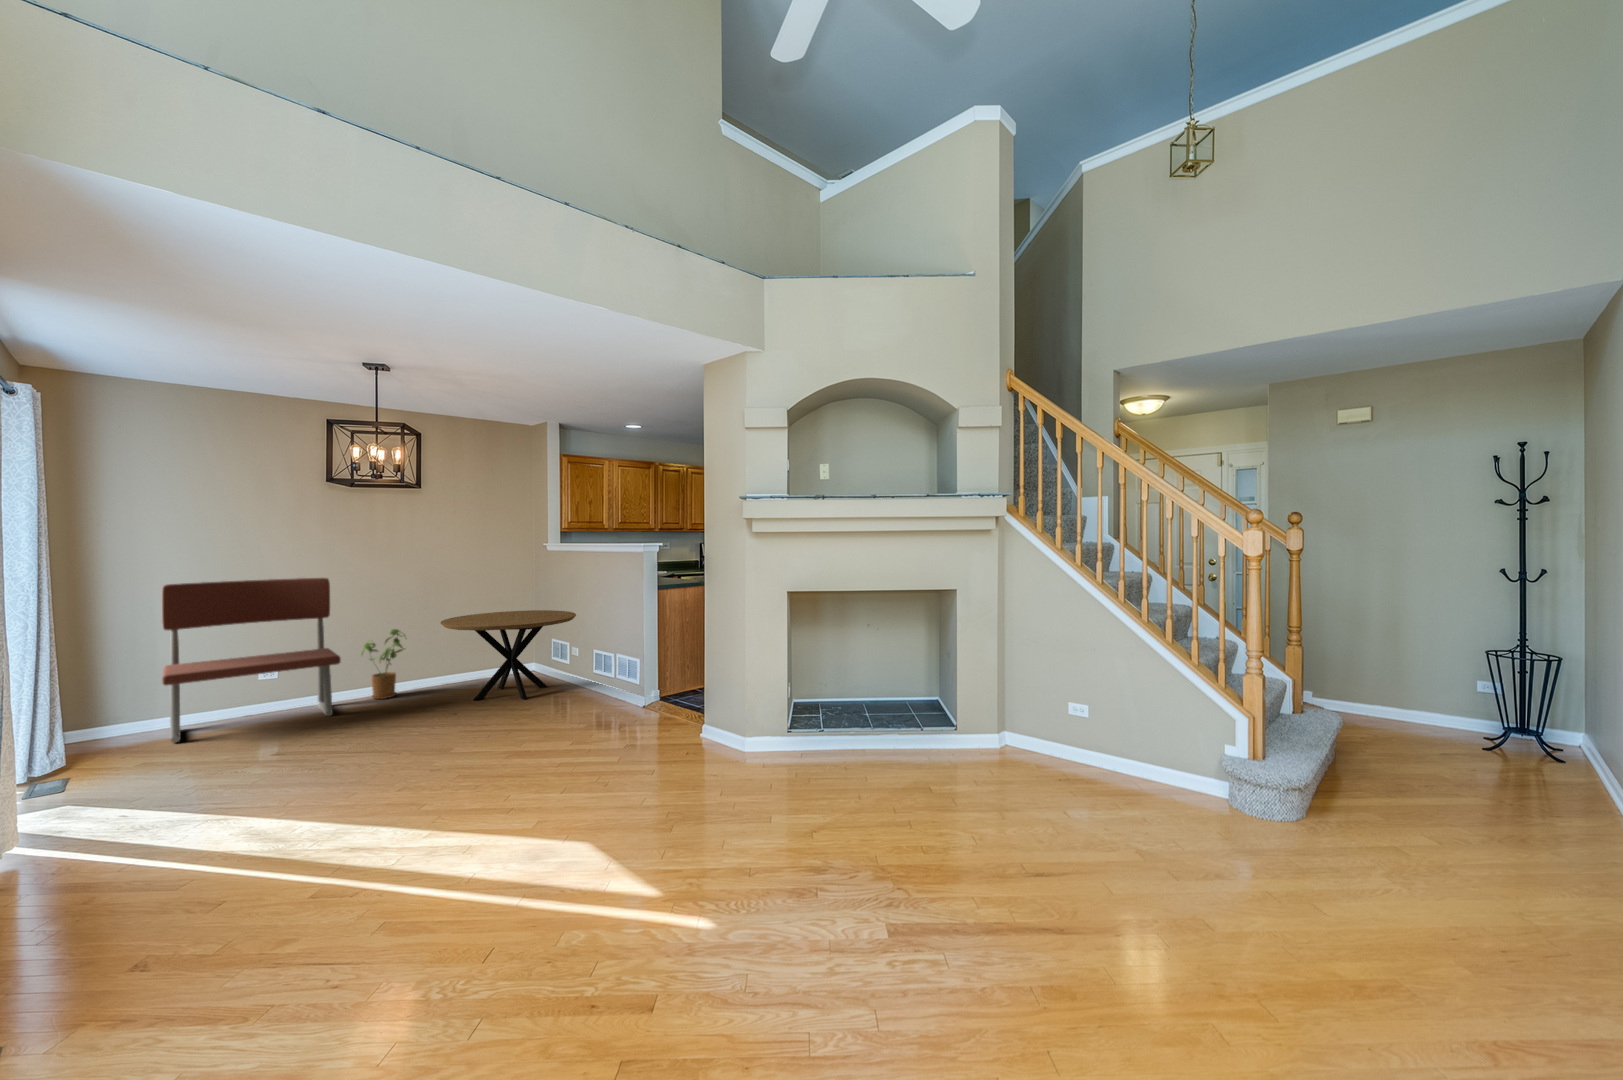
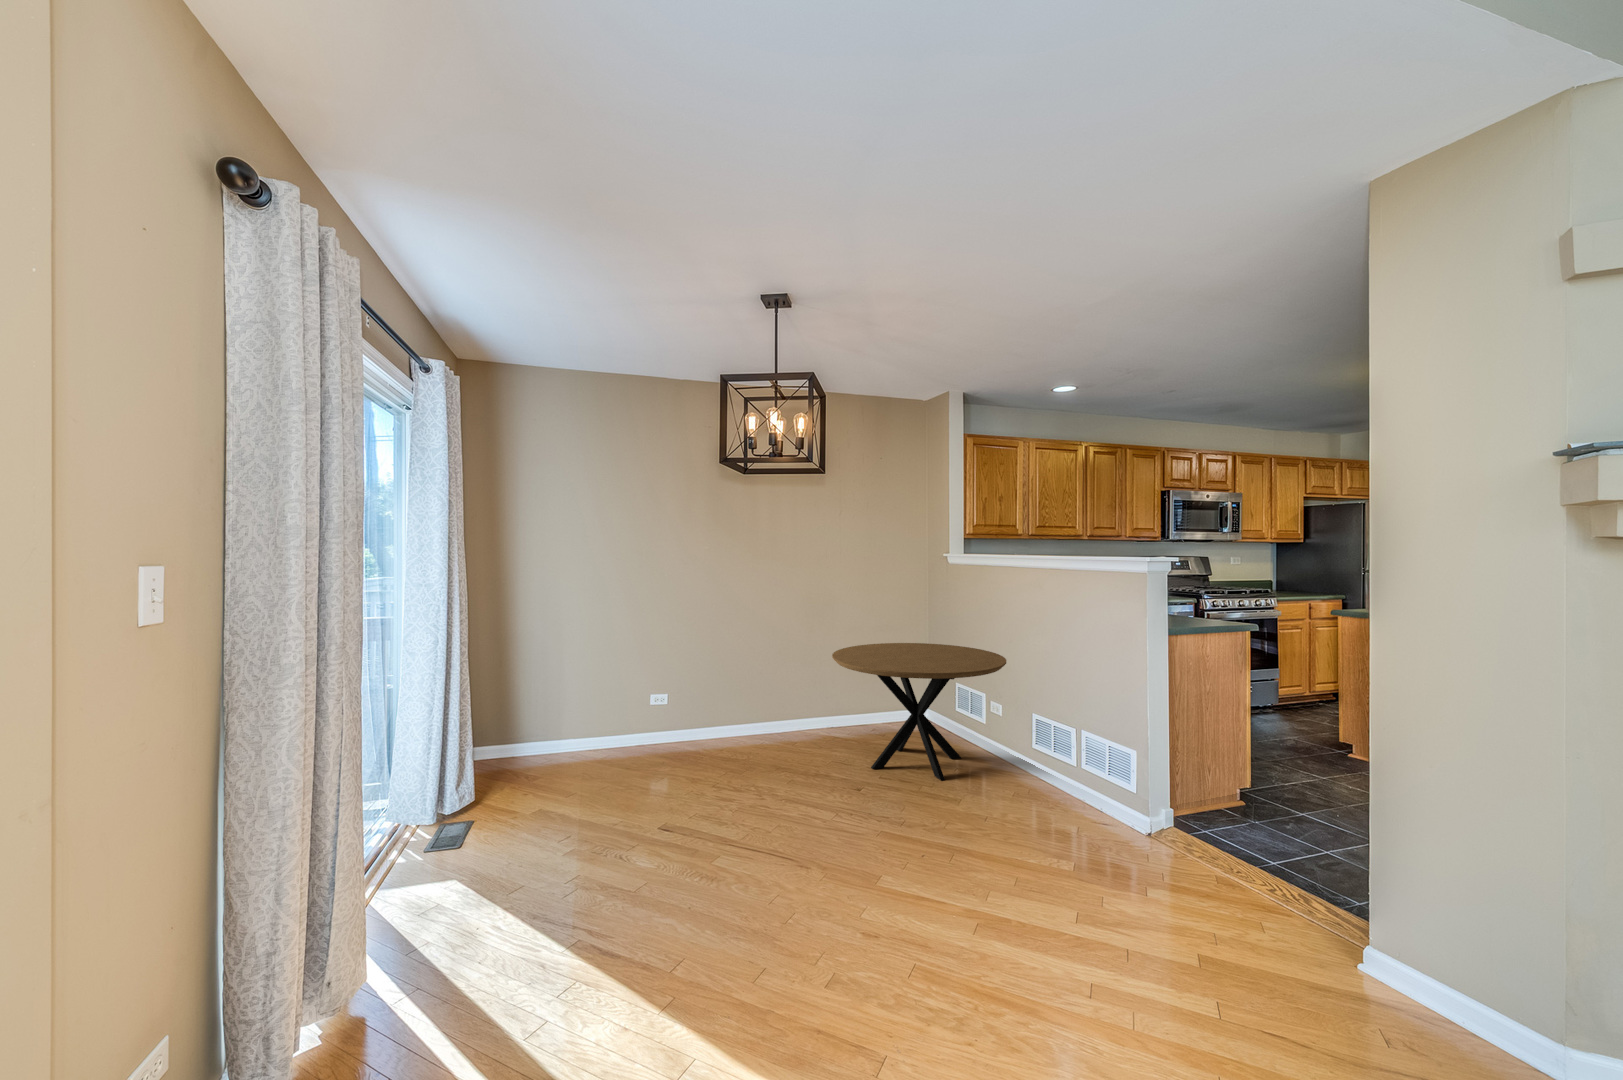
bench: present [162,578,341,743] -> none [555,590,724,783]
house plant: present [361,629,404,699] -> none [741,657,788,746]

